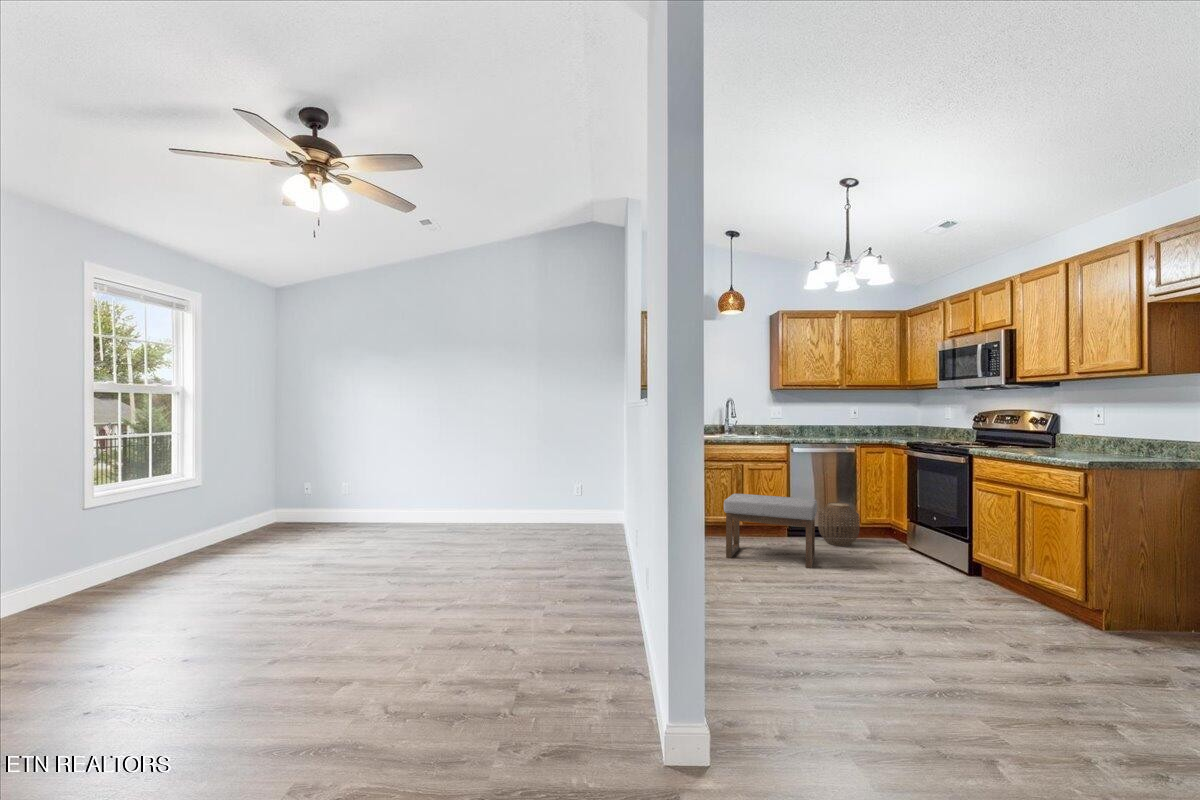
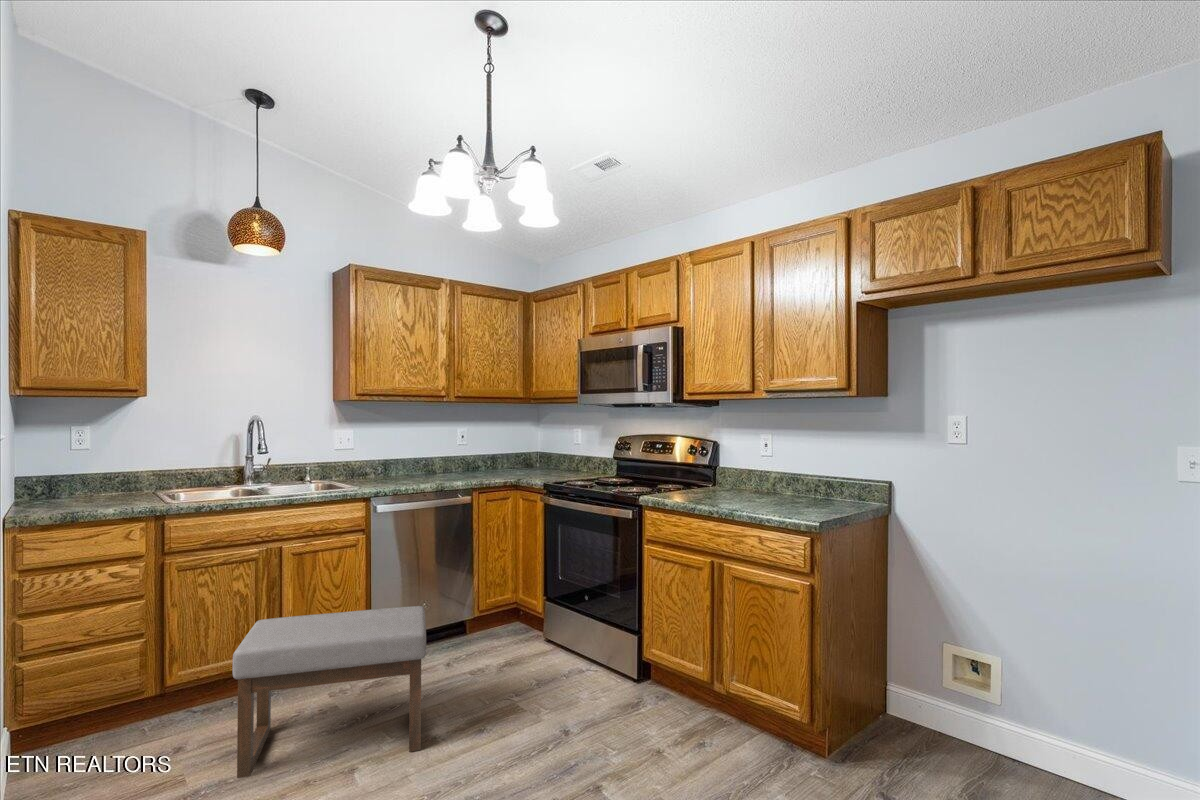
woven basket: present [818,502,860,546] -> none [418,588,482,665]

